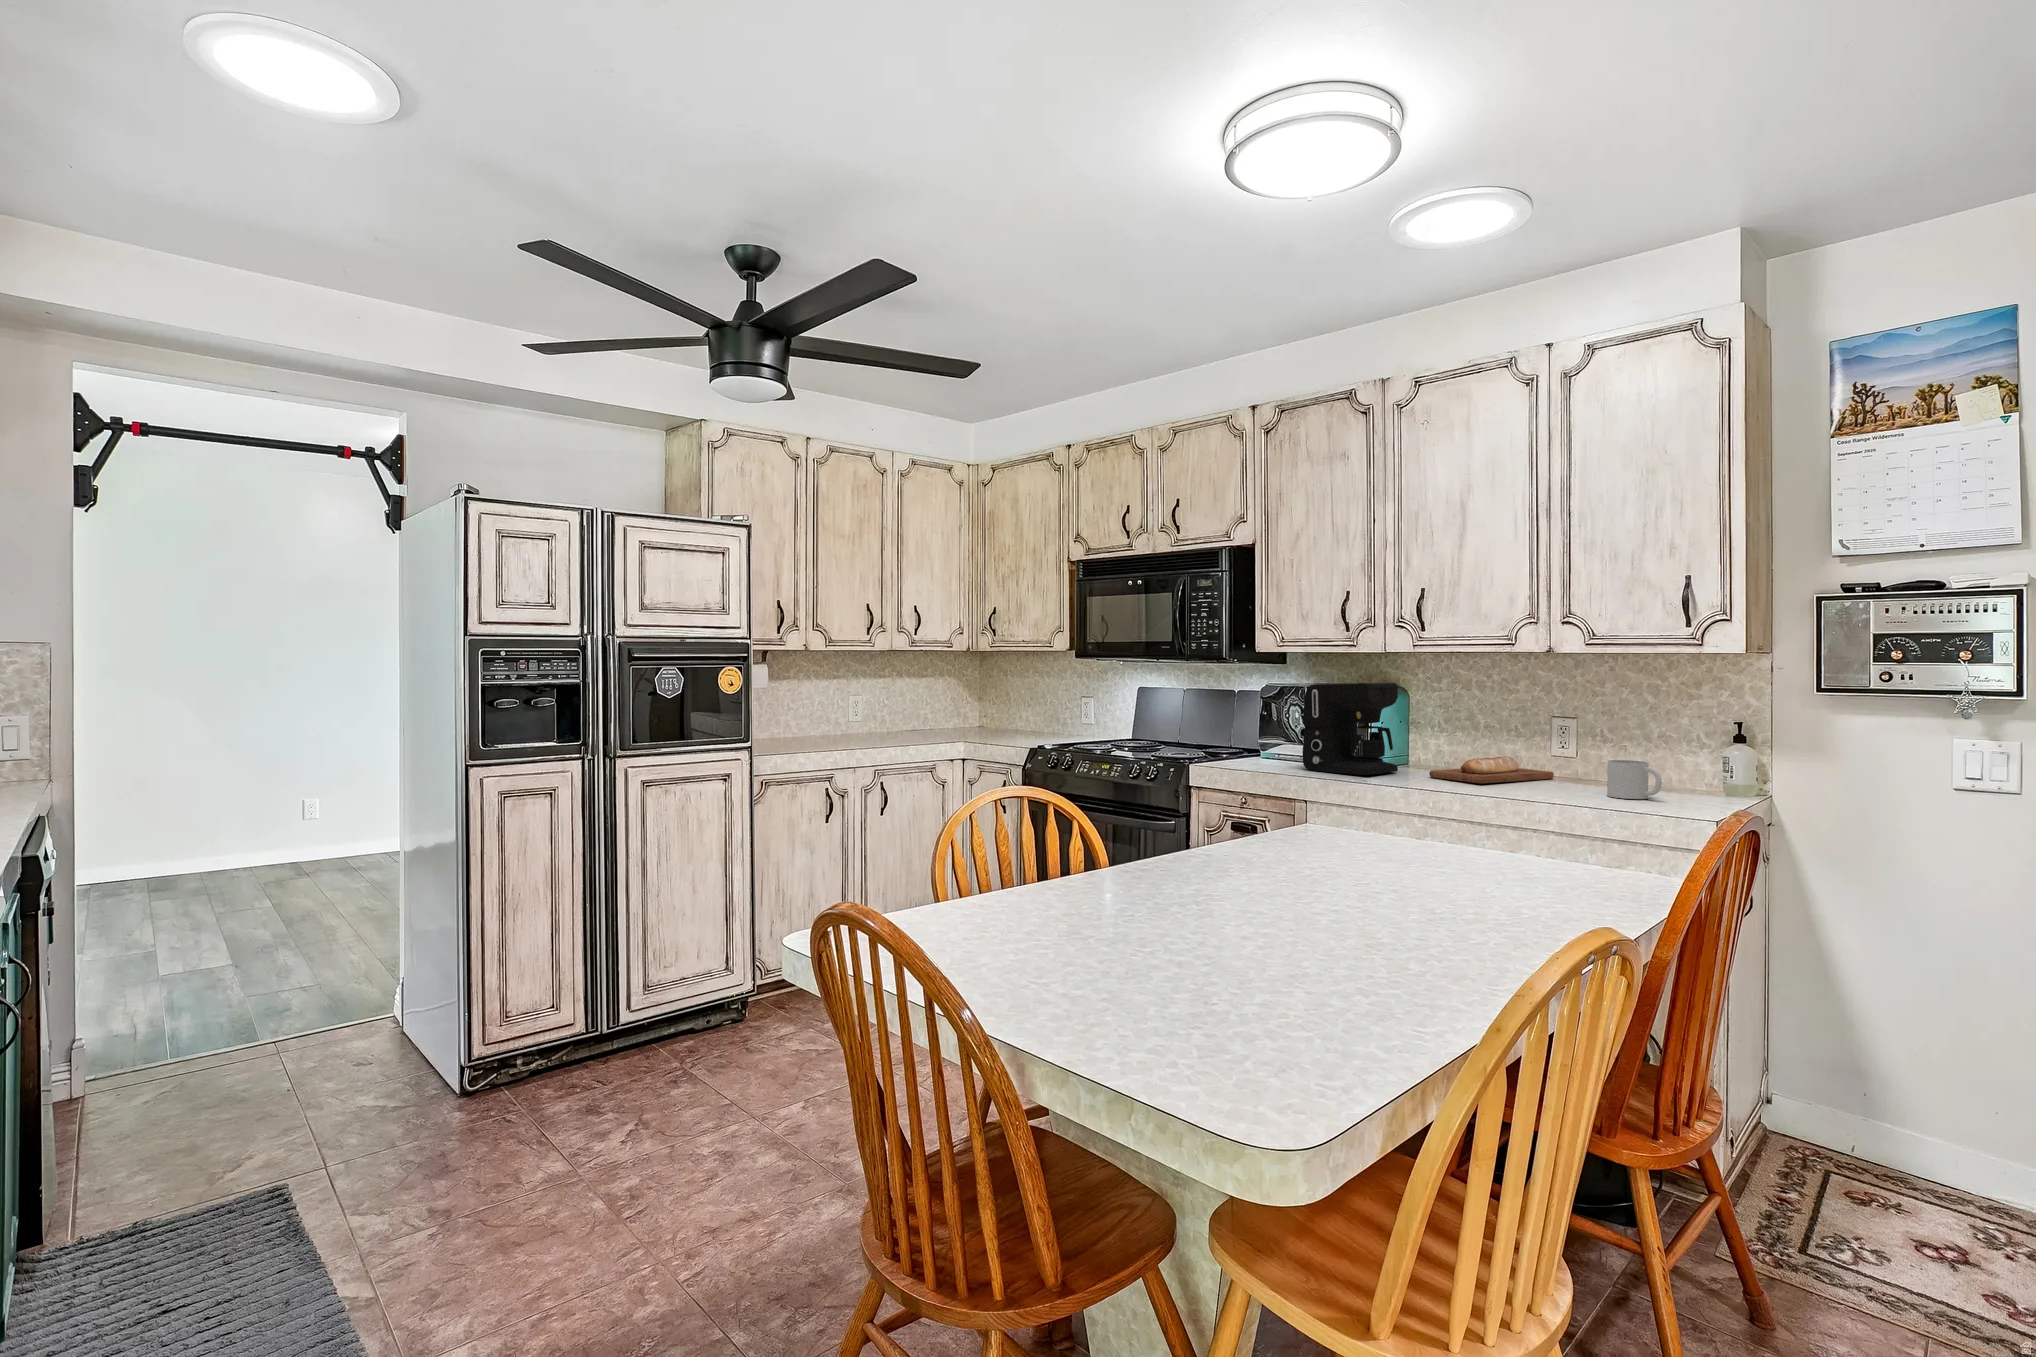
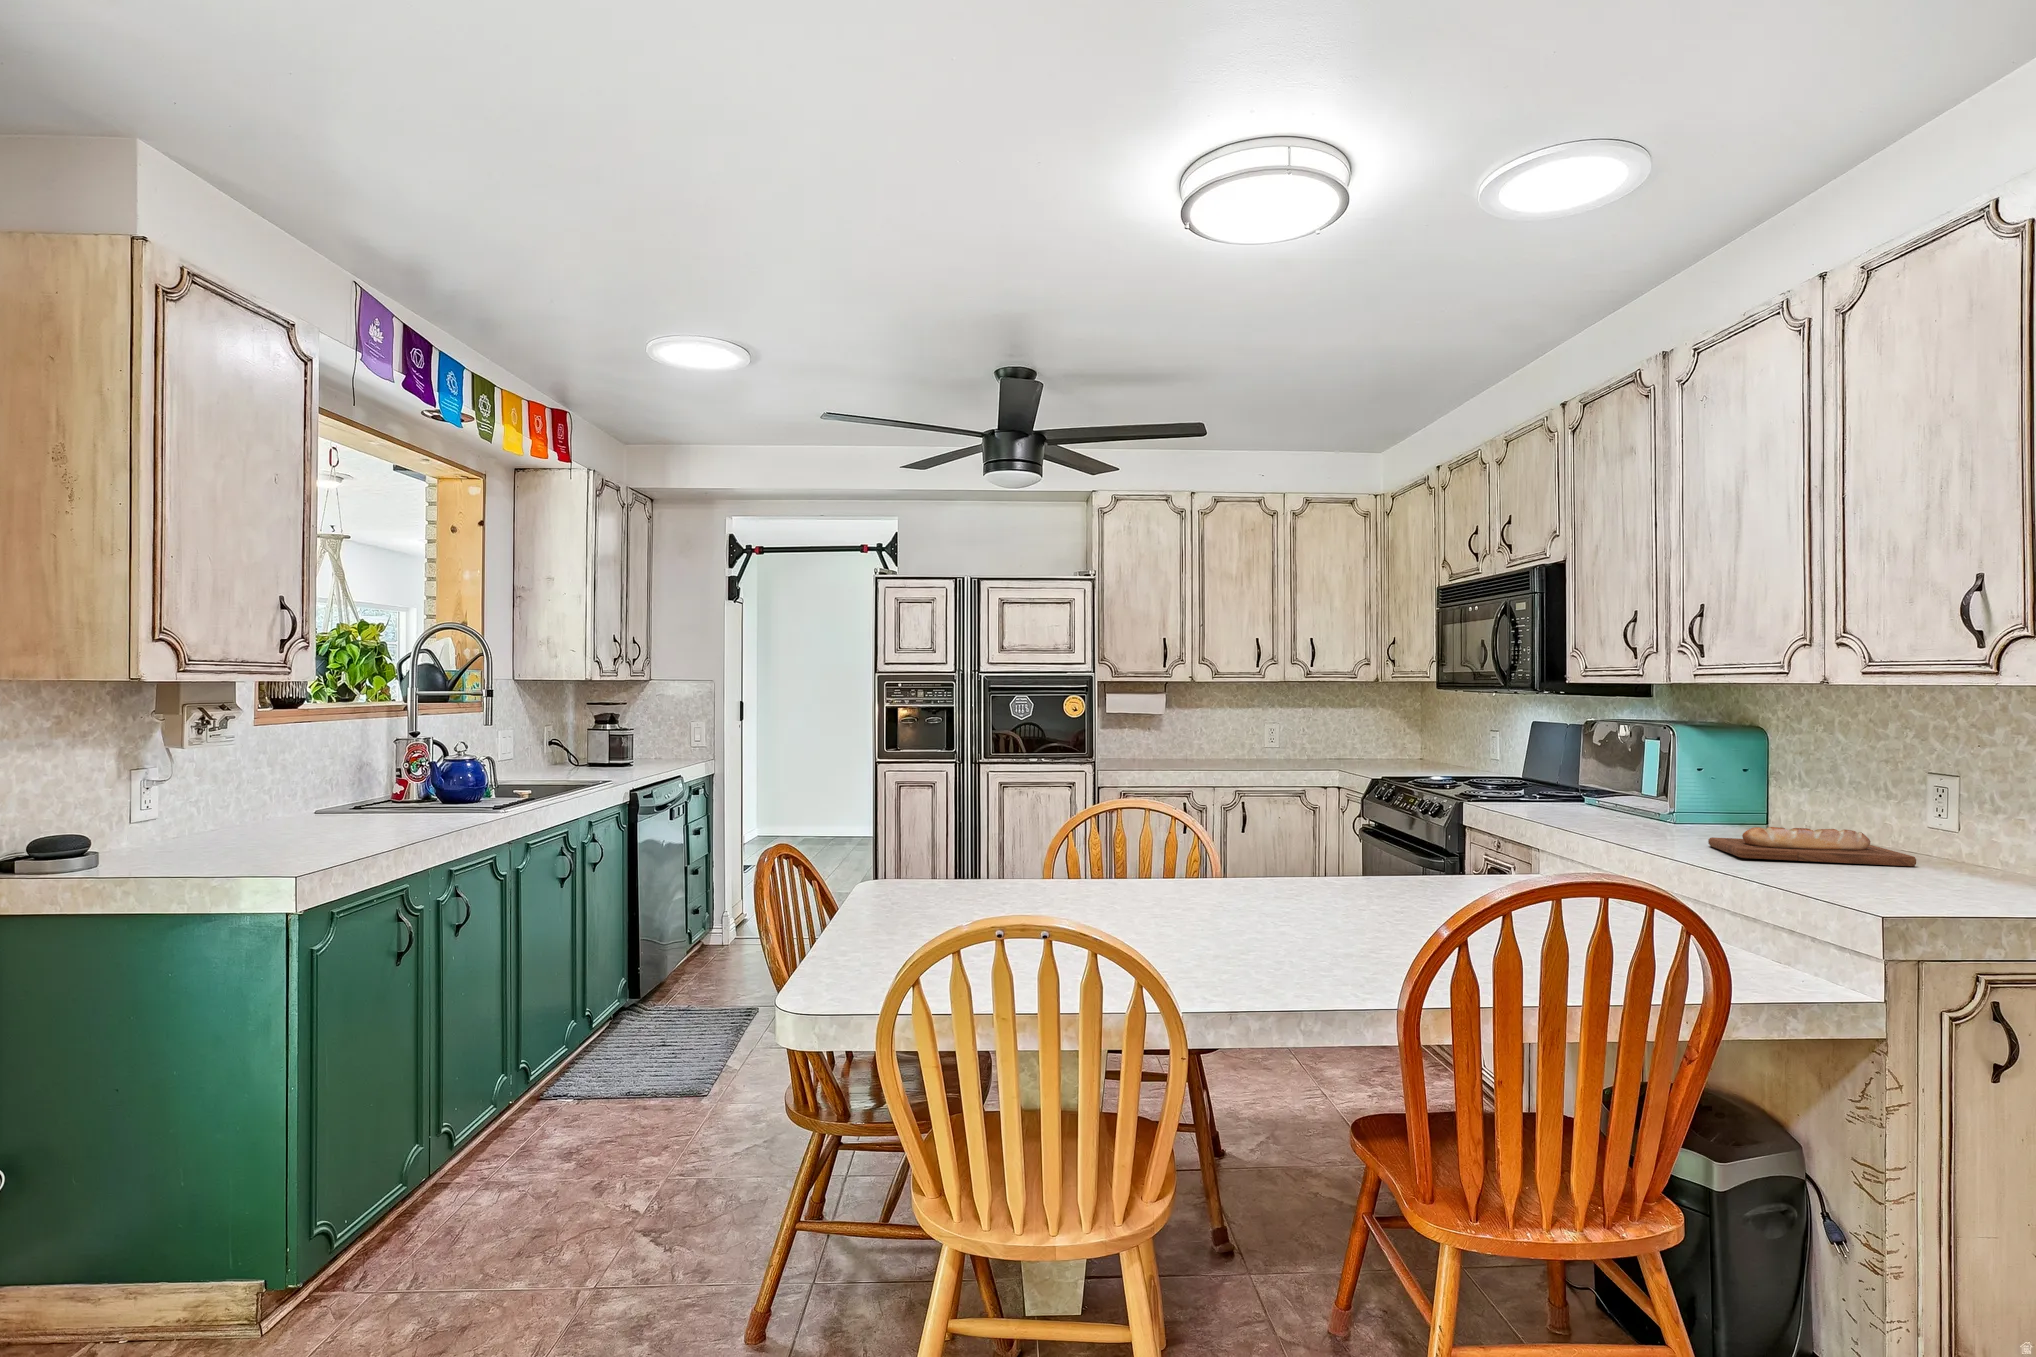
coffee maker: present [1303,683,1398,775] -> none [1572,723,1690,836]
mug: present [1607,760,1662,799] -> none [1886,841,1954,901]

